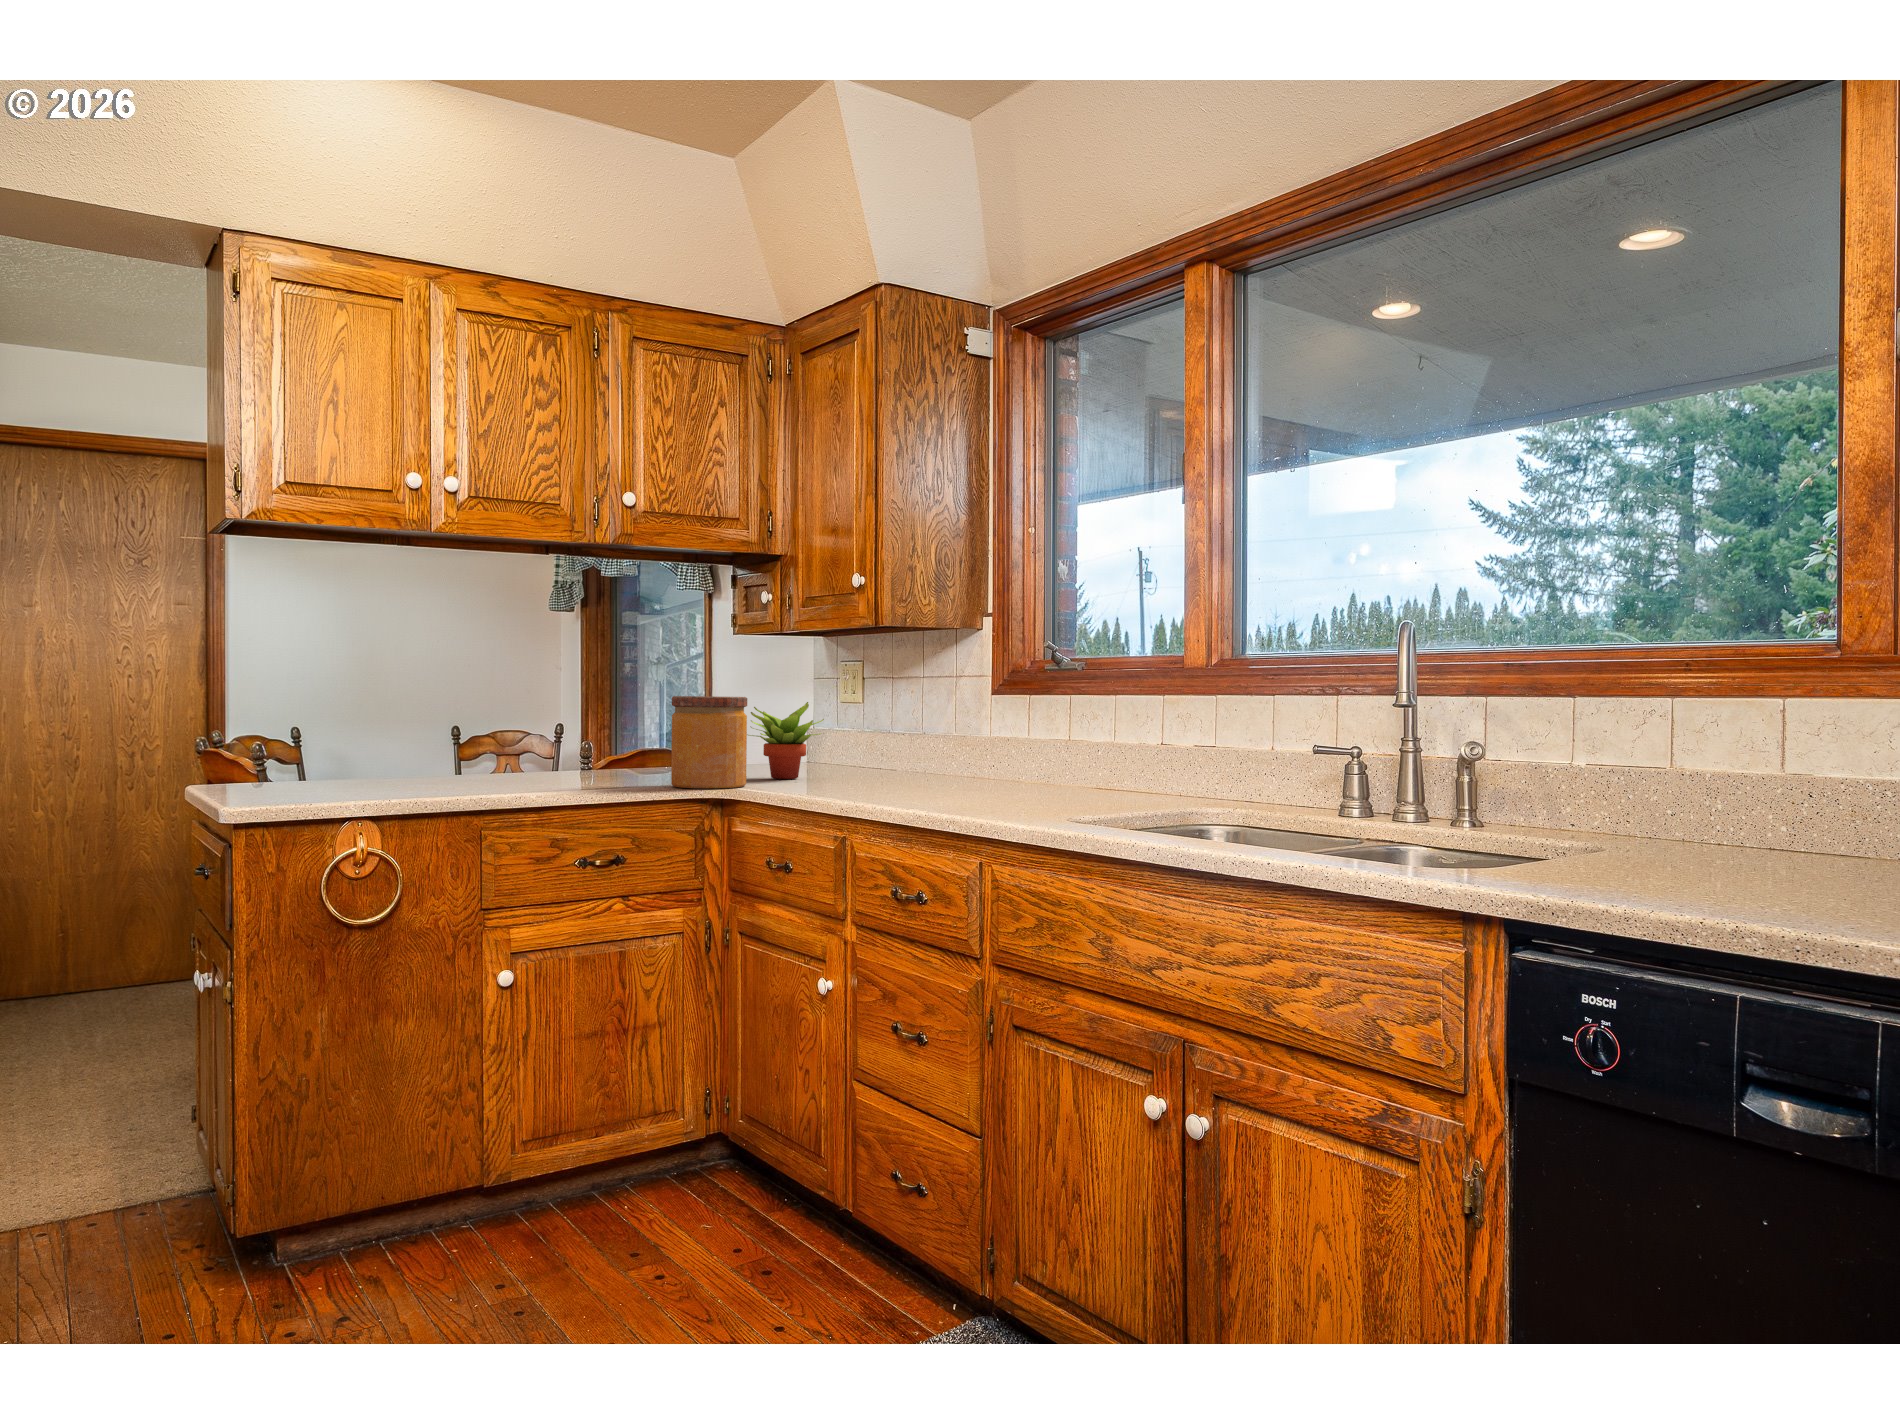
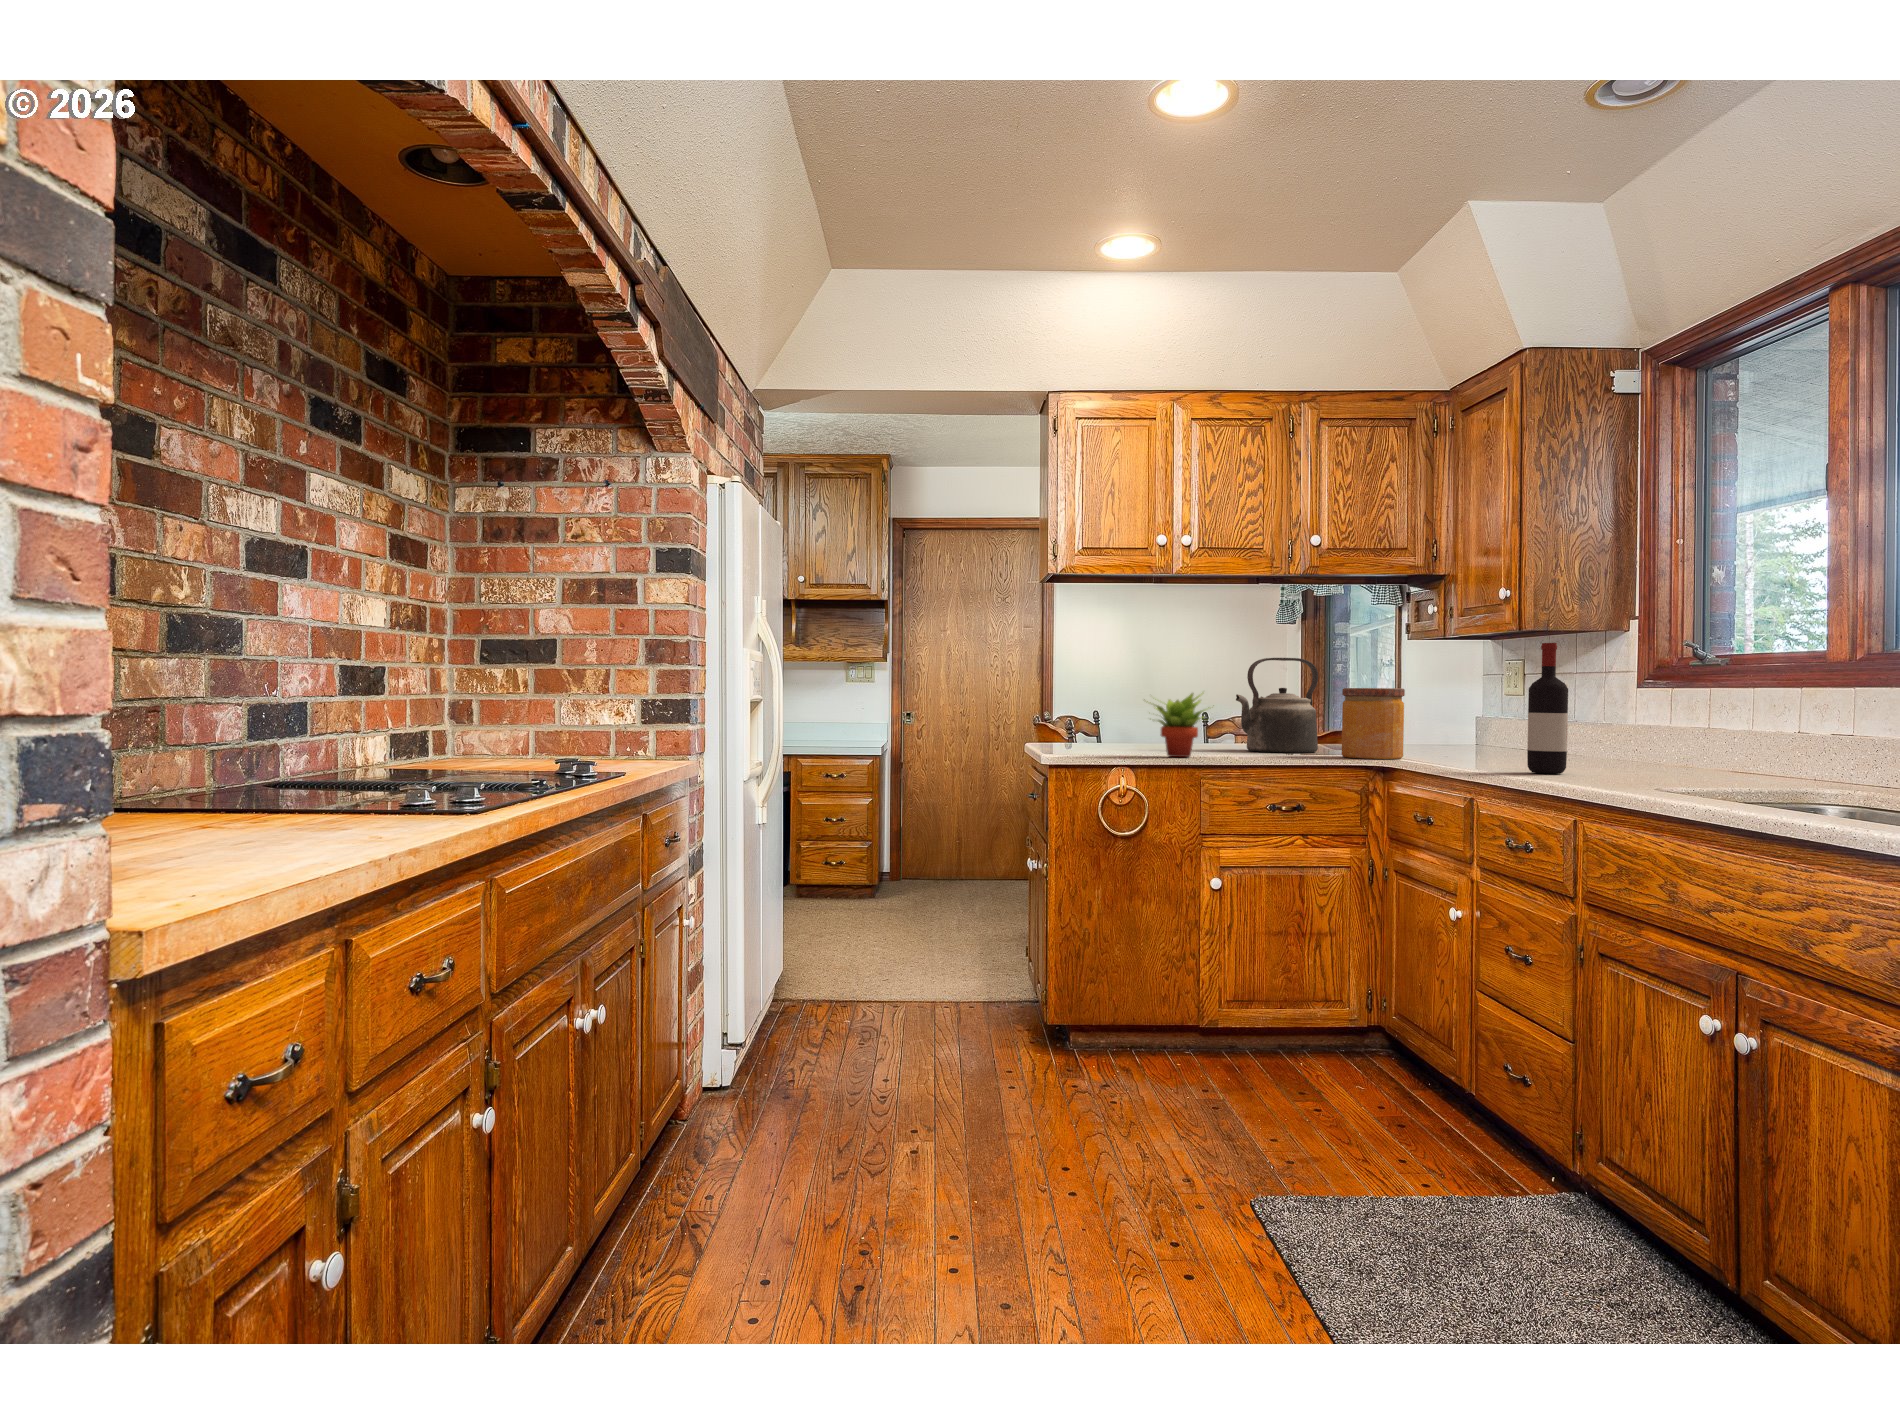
wine bottle: none [906,644,948,802] -> present [1527,643,1568,774]
kettle: none [524,654,634,783] -> present [1236,658,1318,753]
succulent plant: present [749,702,824,779] -> present [1147,693,1205,757]

